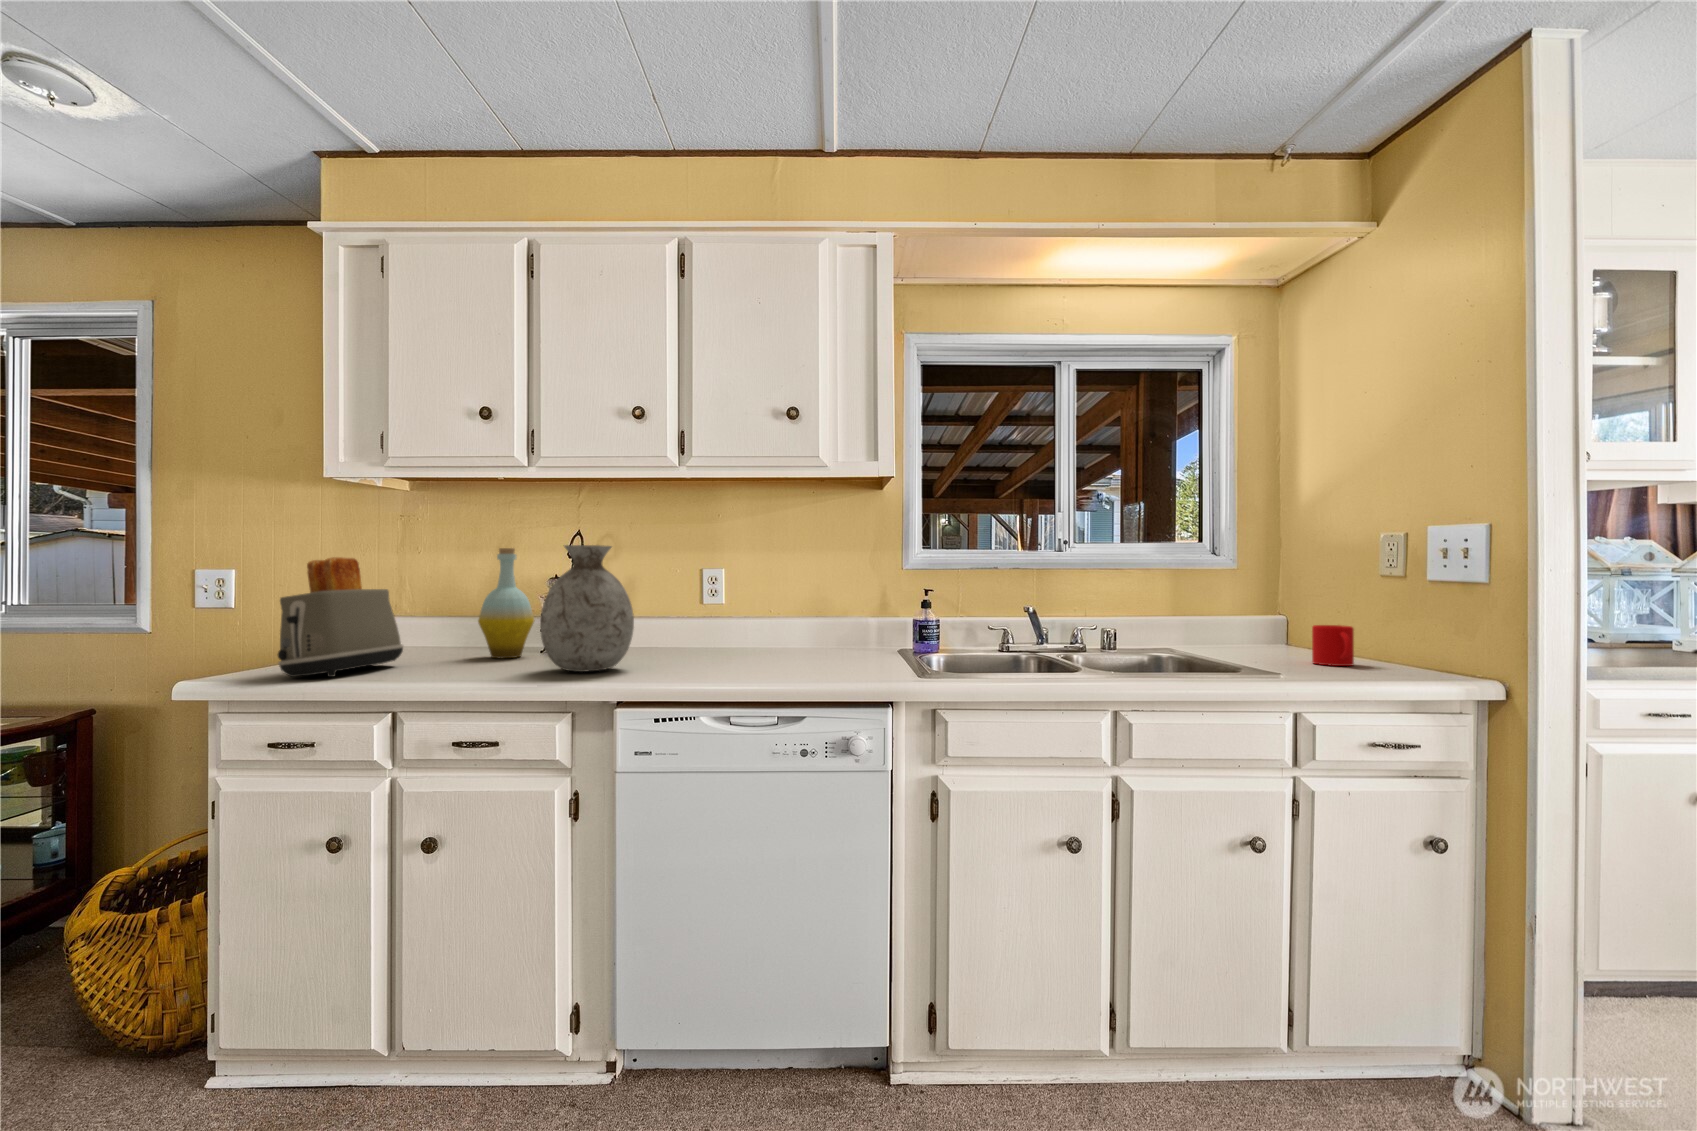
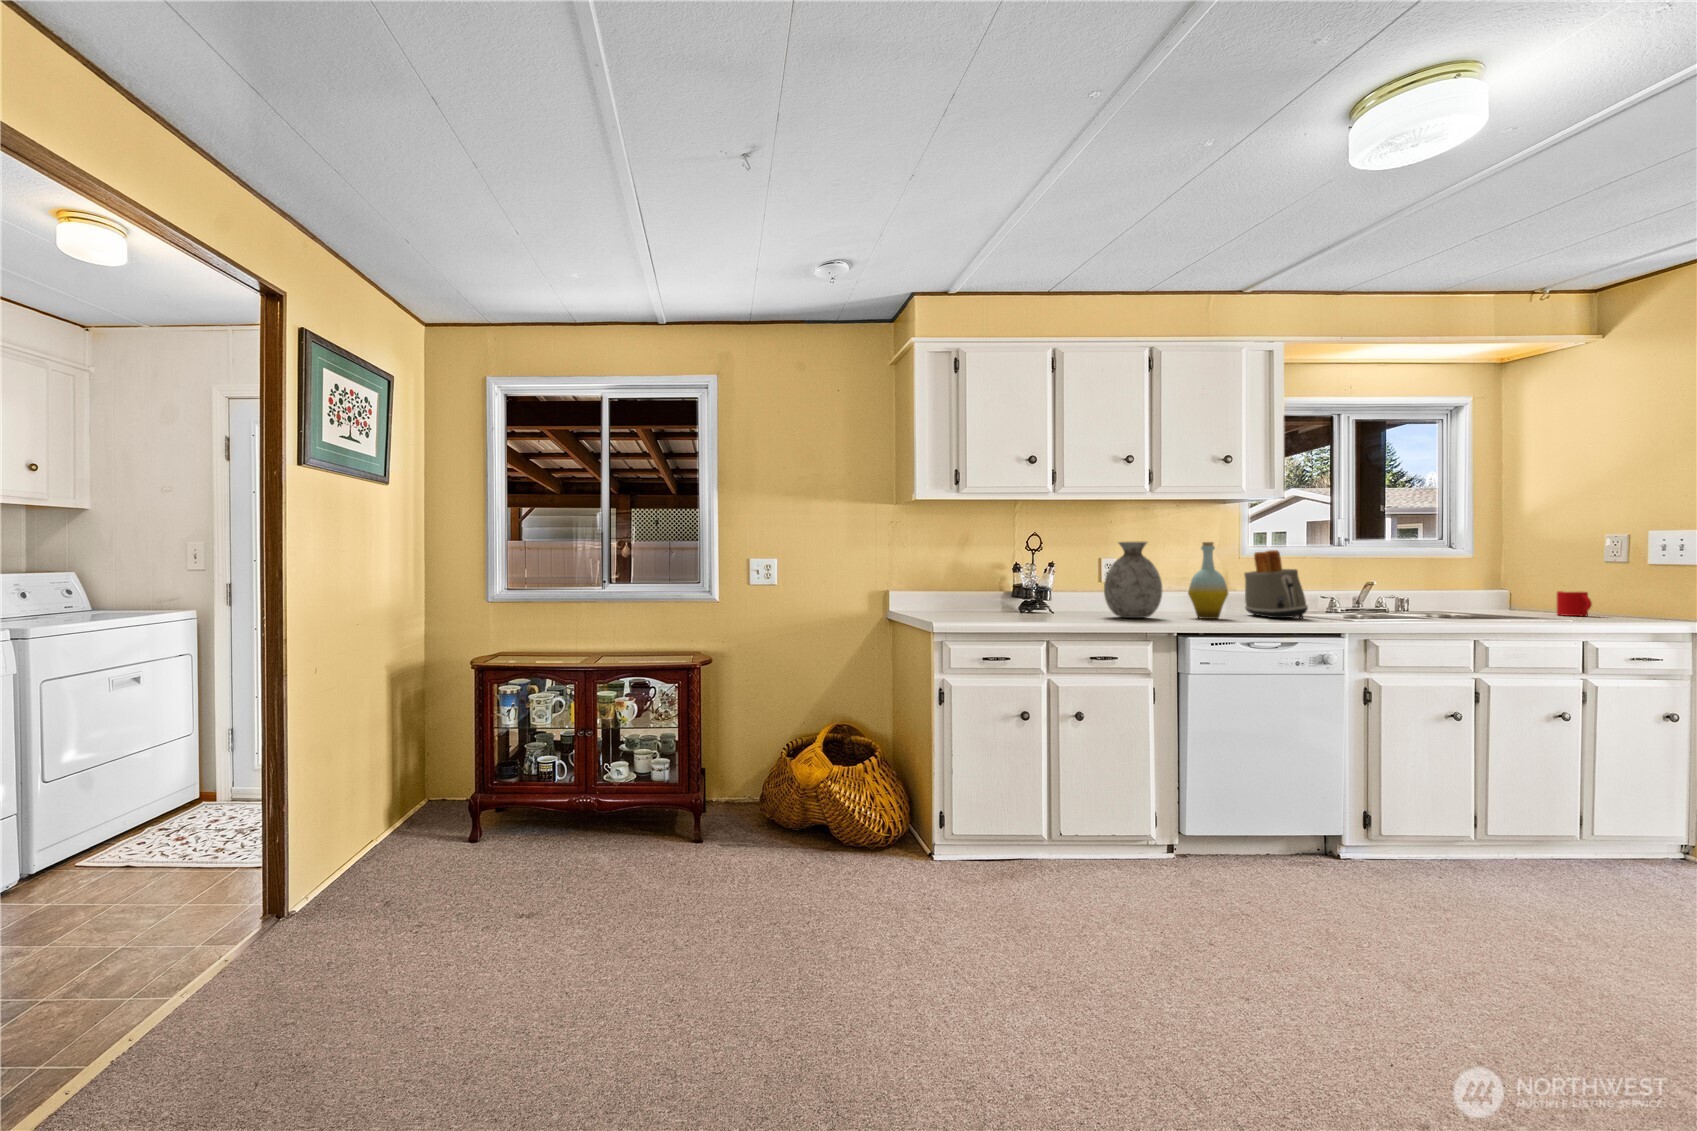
bottle: present [478,548,534,658] -> present [1188,542,1228,619]
toaster: present [278,557,403,677] -> present [1244,550,1308,618]

